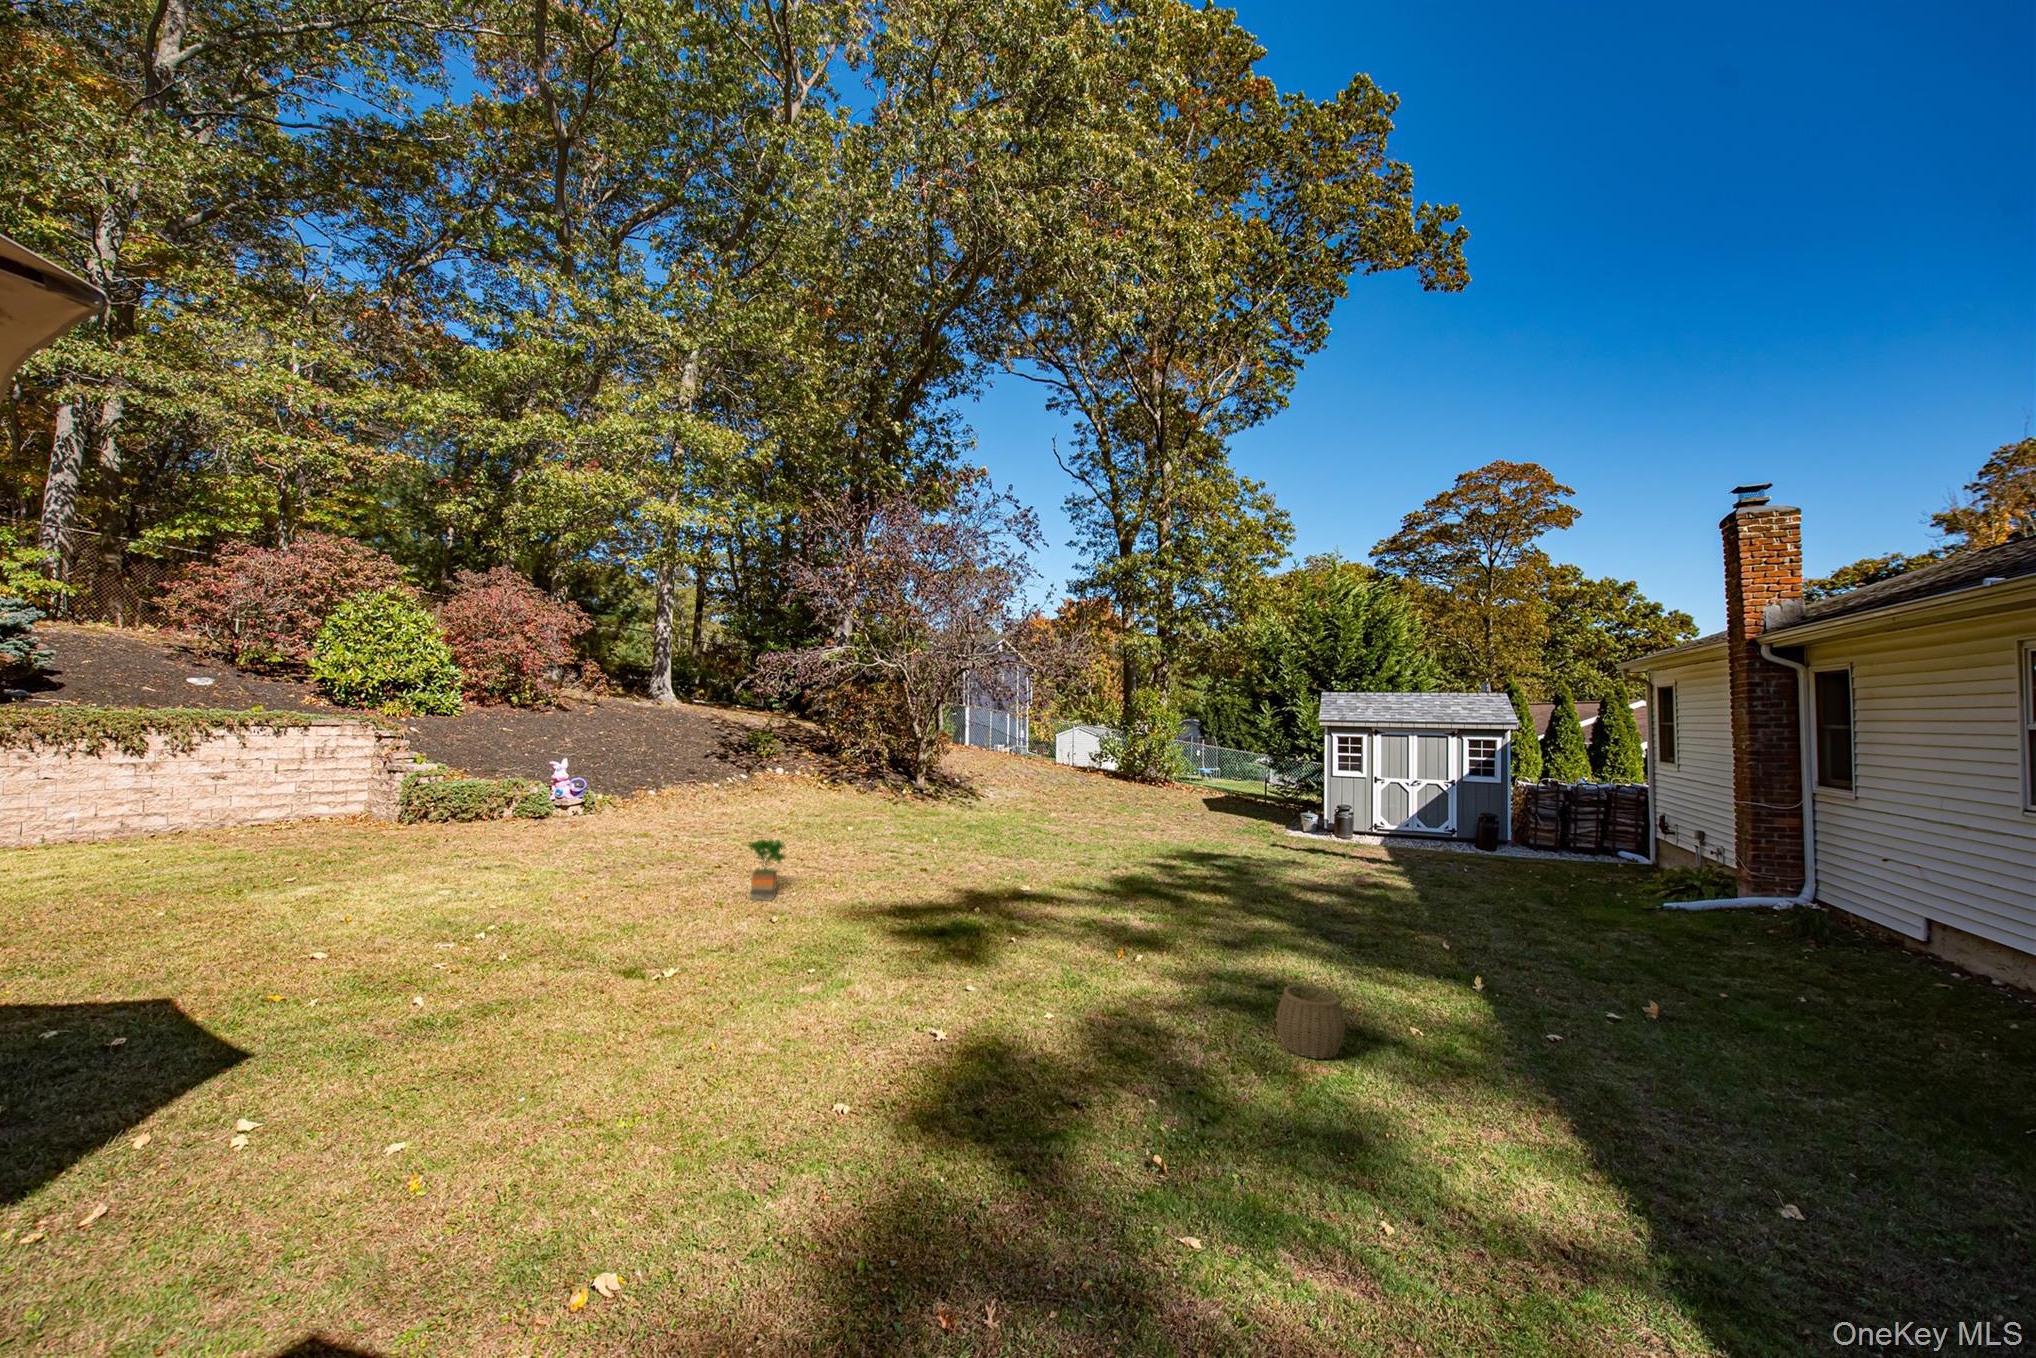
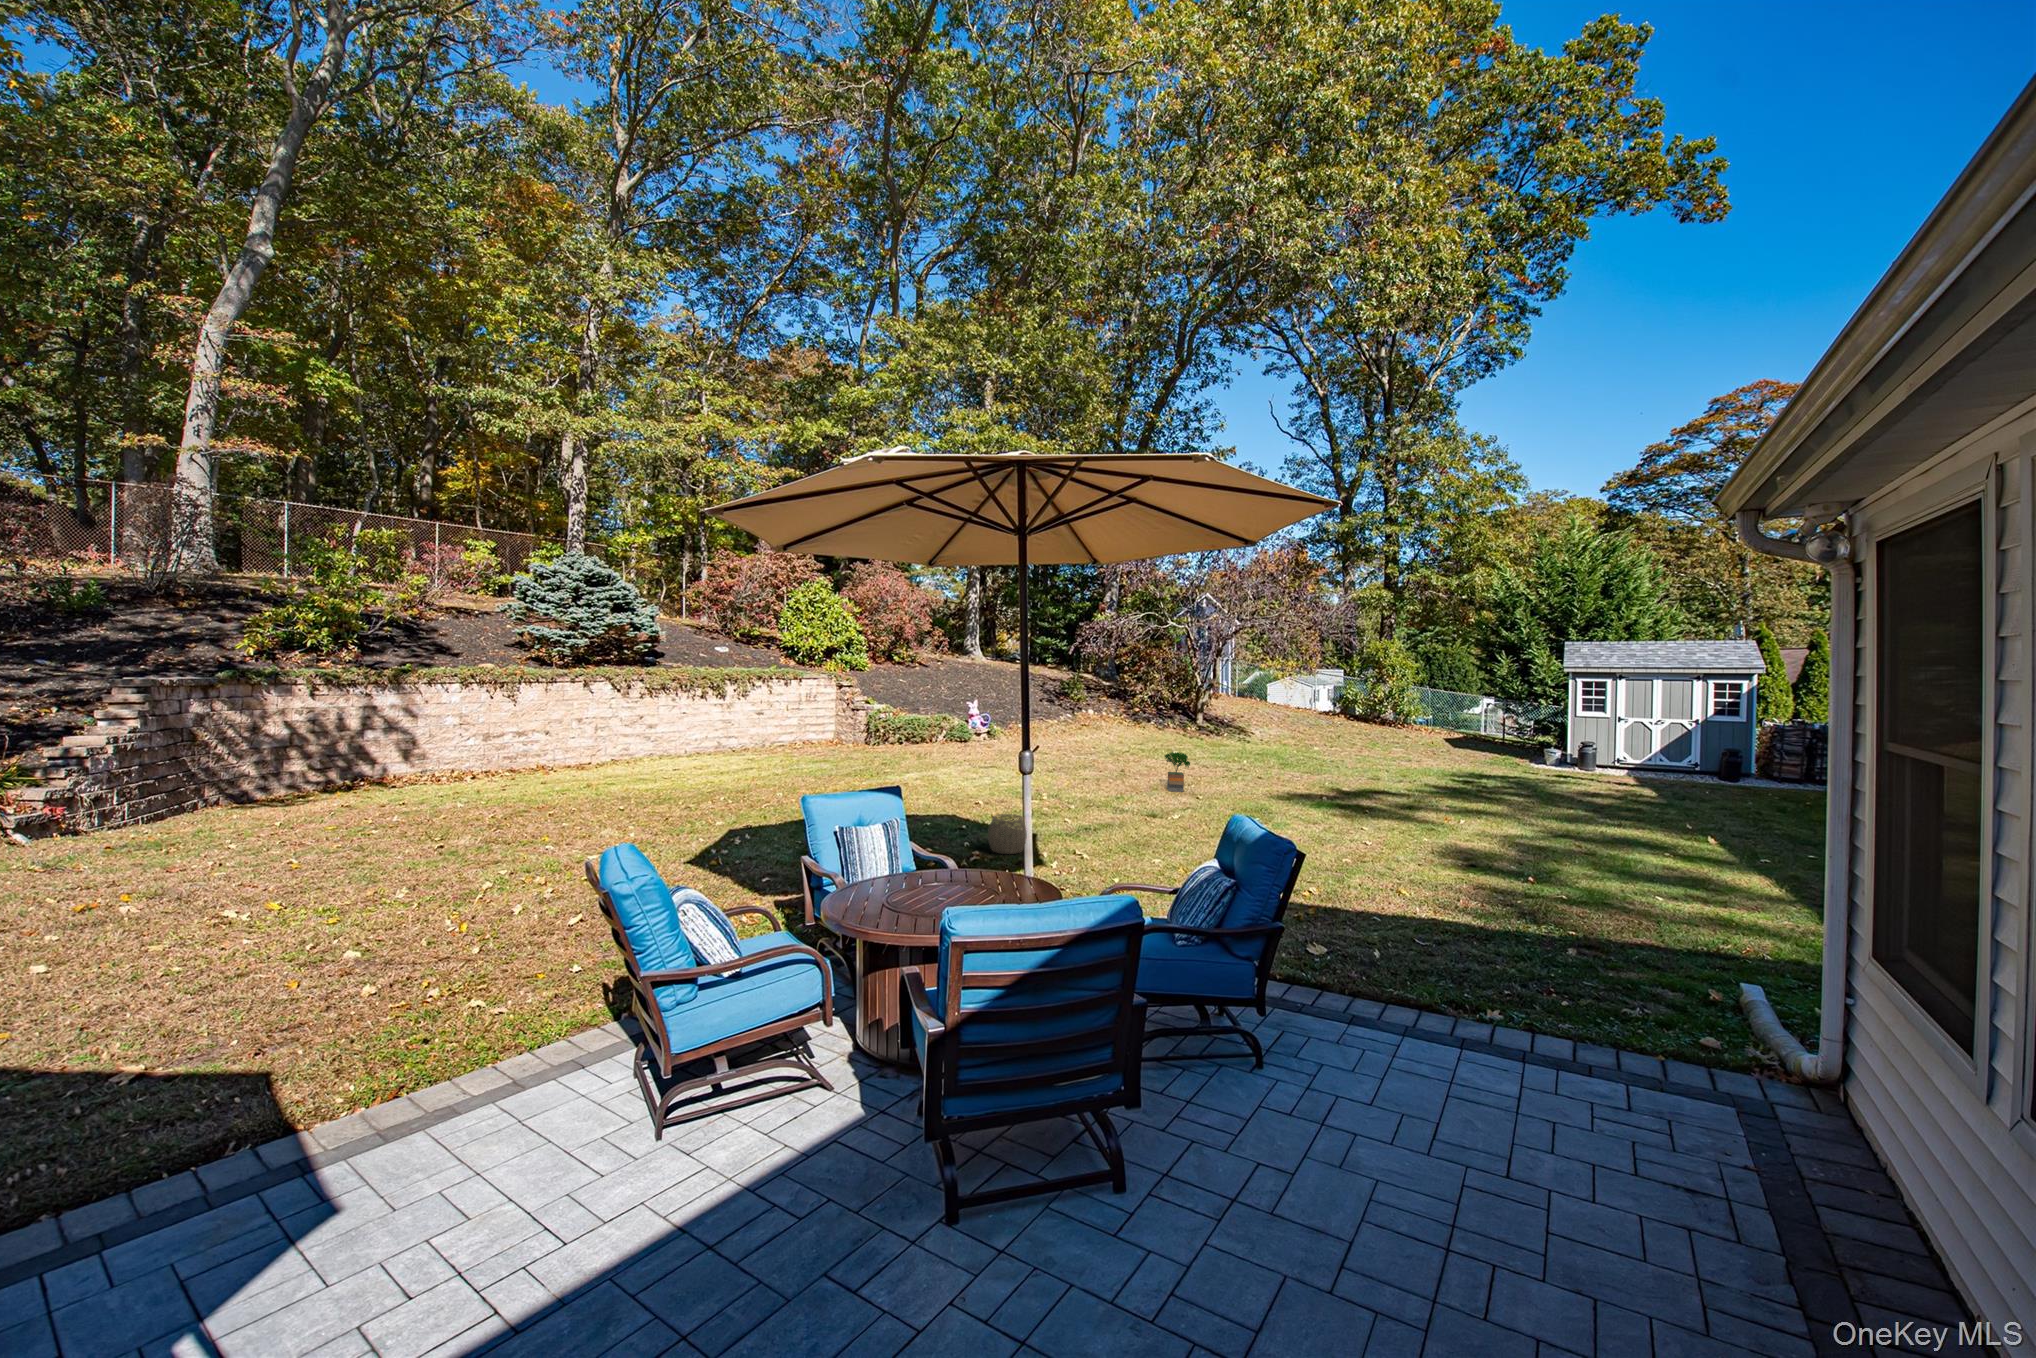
woven basket: present [1277,984,1345,1059] -> present [988,814,1027,854]

